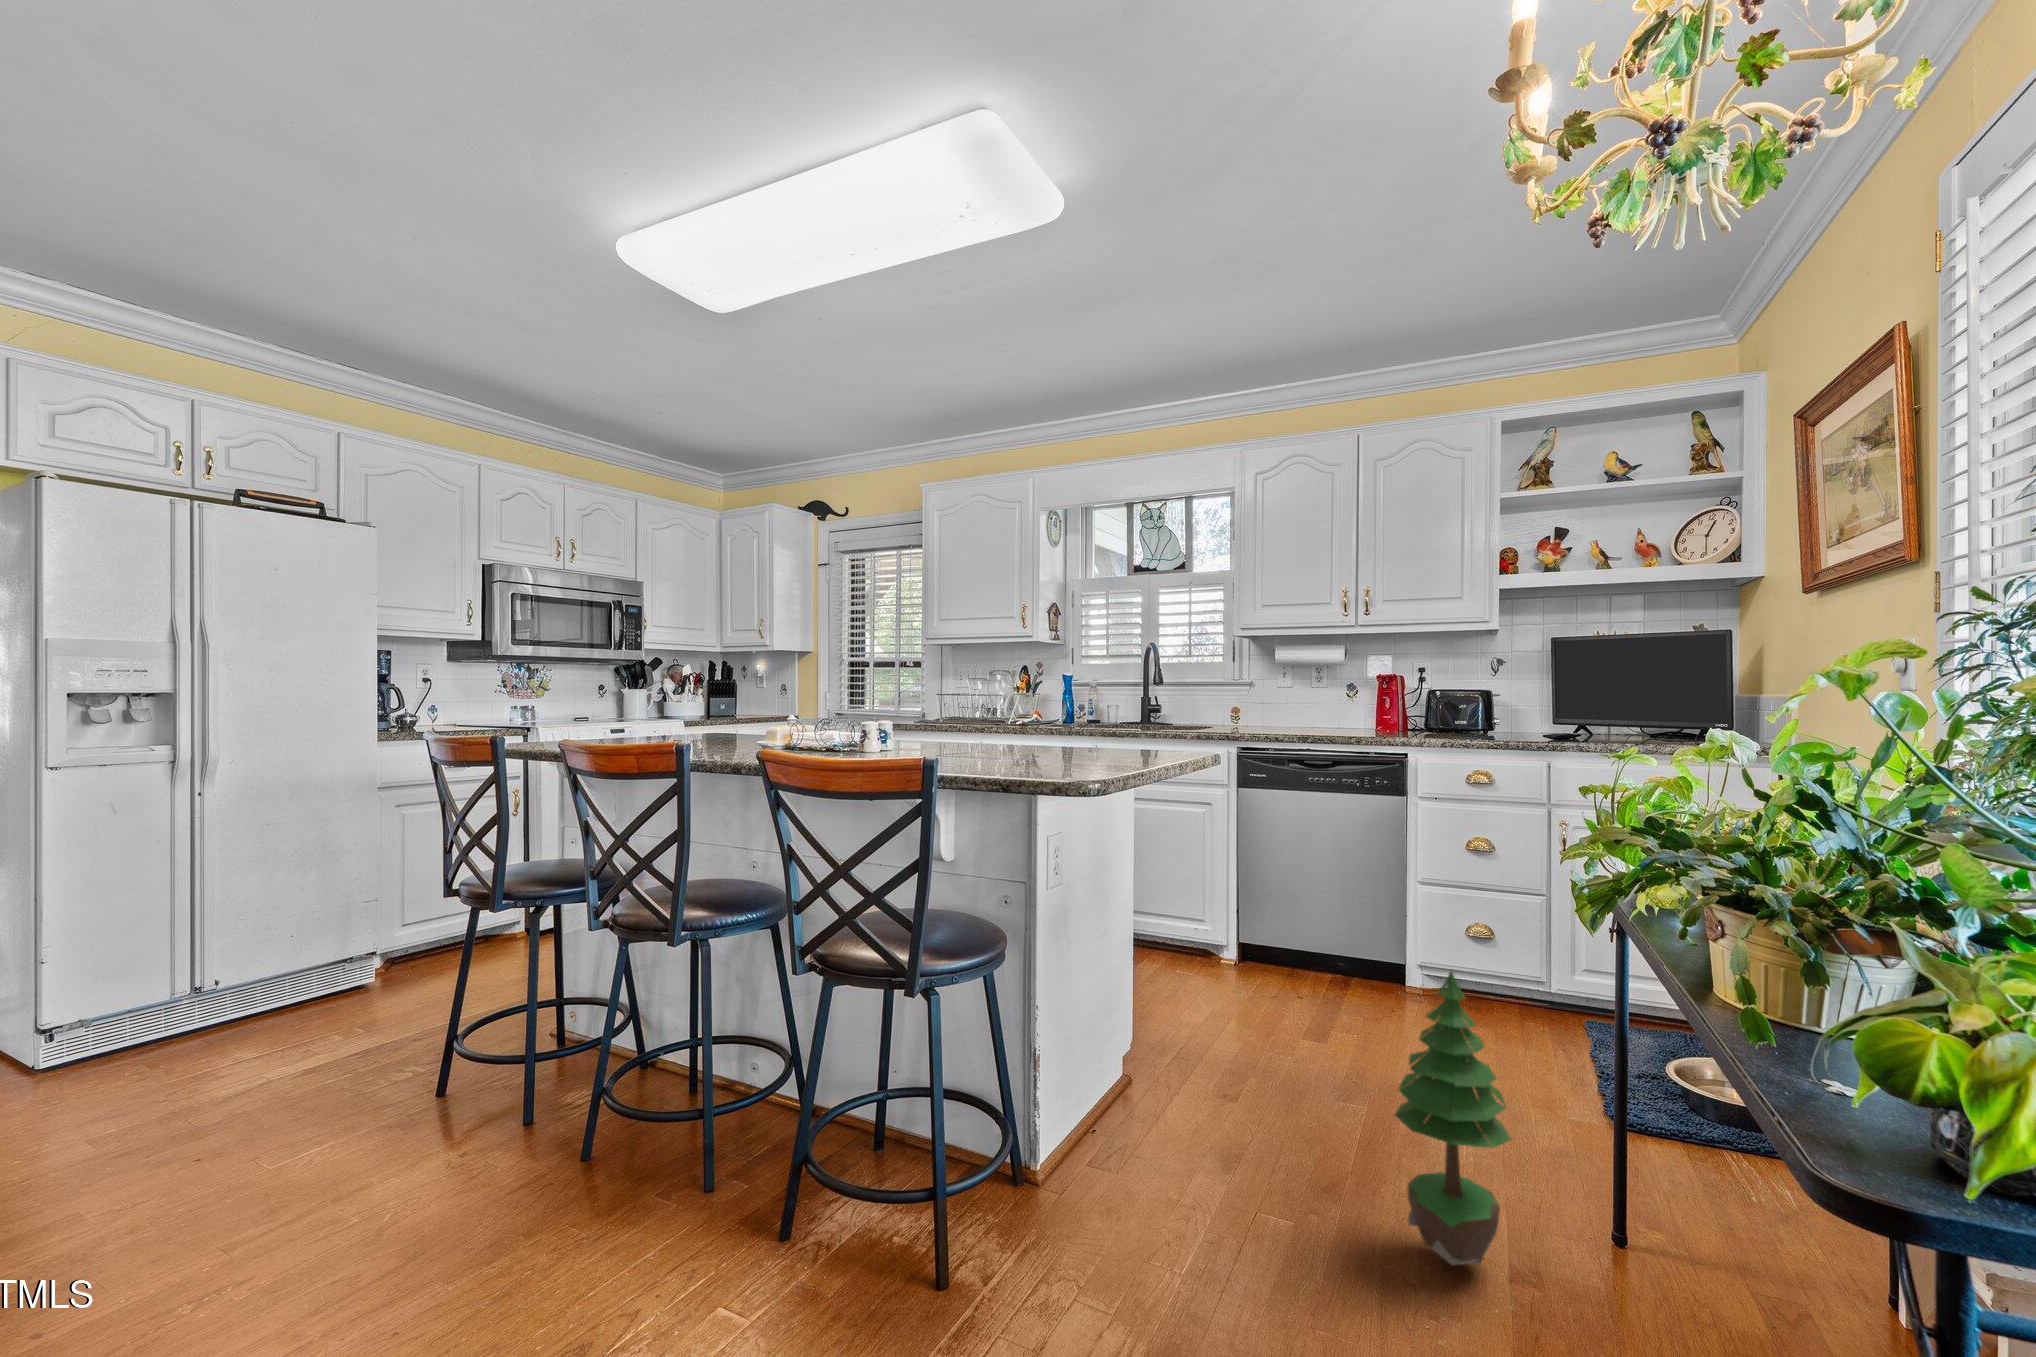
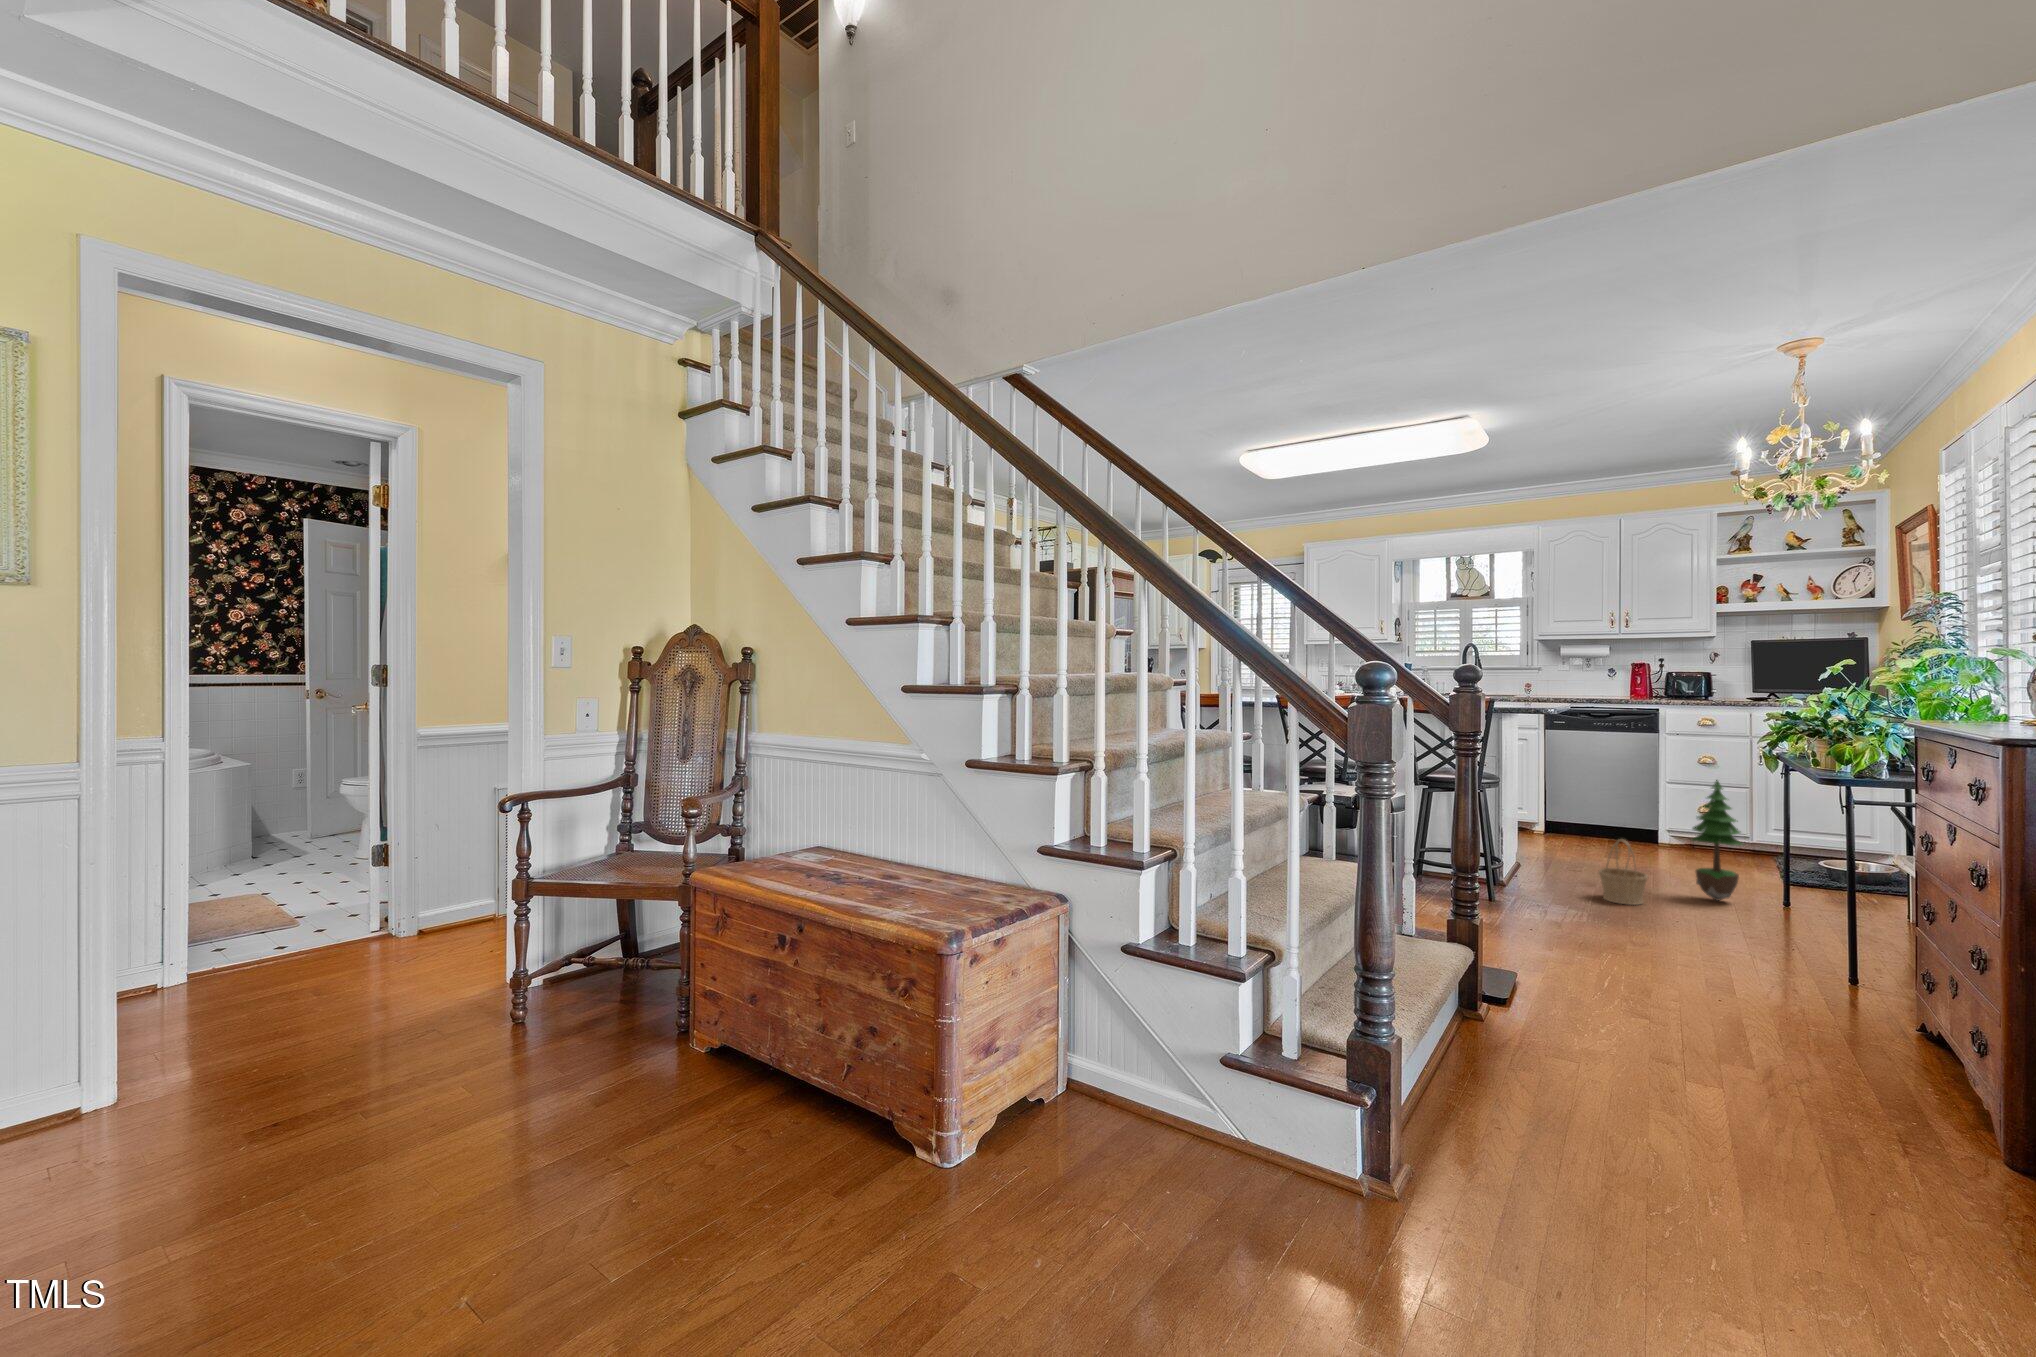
basket: none [1185,1124,1291,1310] -> present [1598,839,1648,905]

